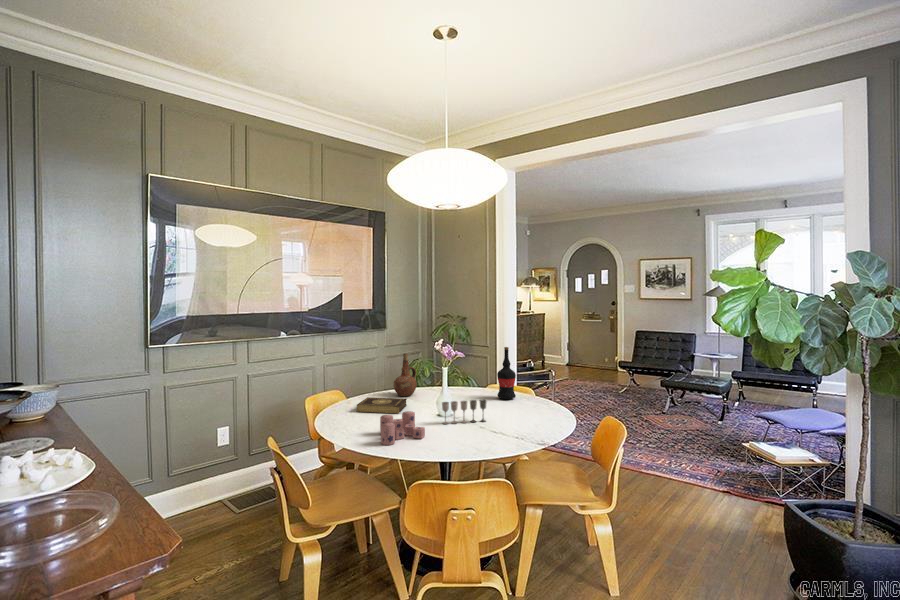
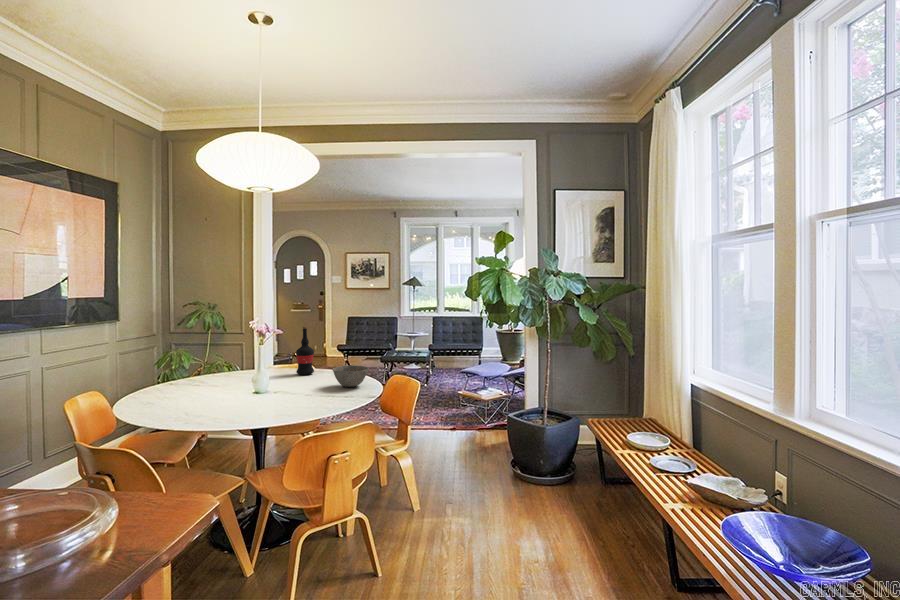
ceramic pitcher: present [393,353,417,396] -> none [182,340,210,386]
book: present [357,397,407,413] -> none [162,384,216,404]
bowl: none [510,397,551,424] -> present [332,366,369,387]
wine glass: present [442,400,487,424] -> none [274,372,313,398]
candle: present [380,411,425,445] -> none [224,389,274,420]

